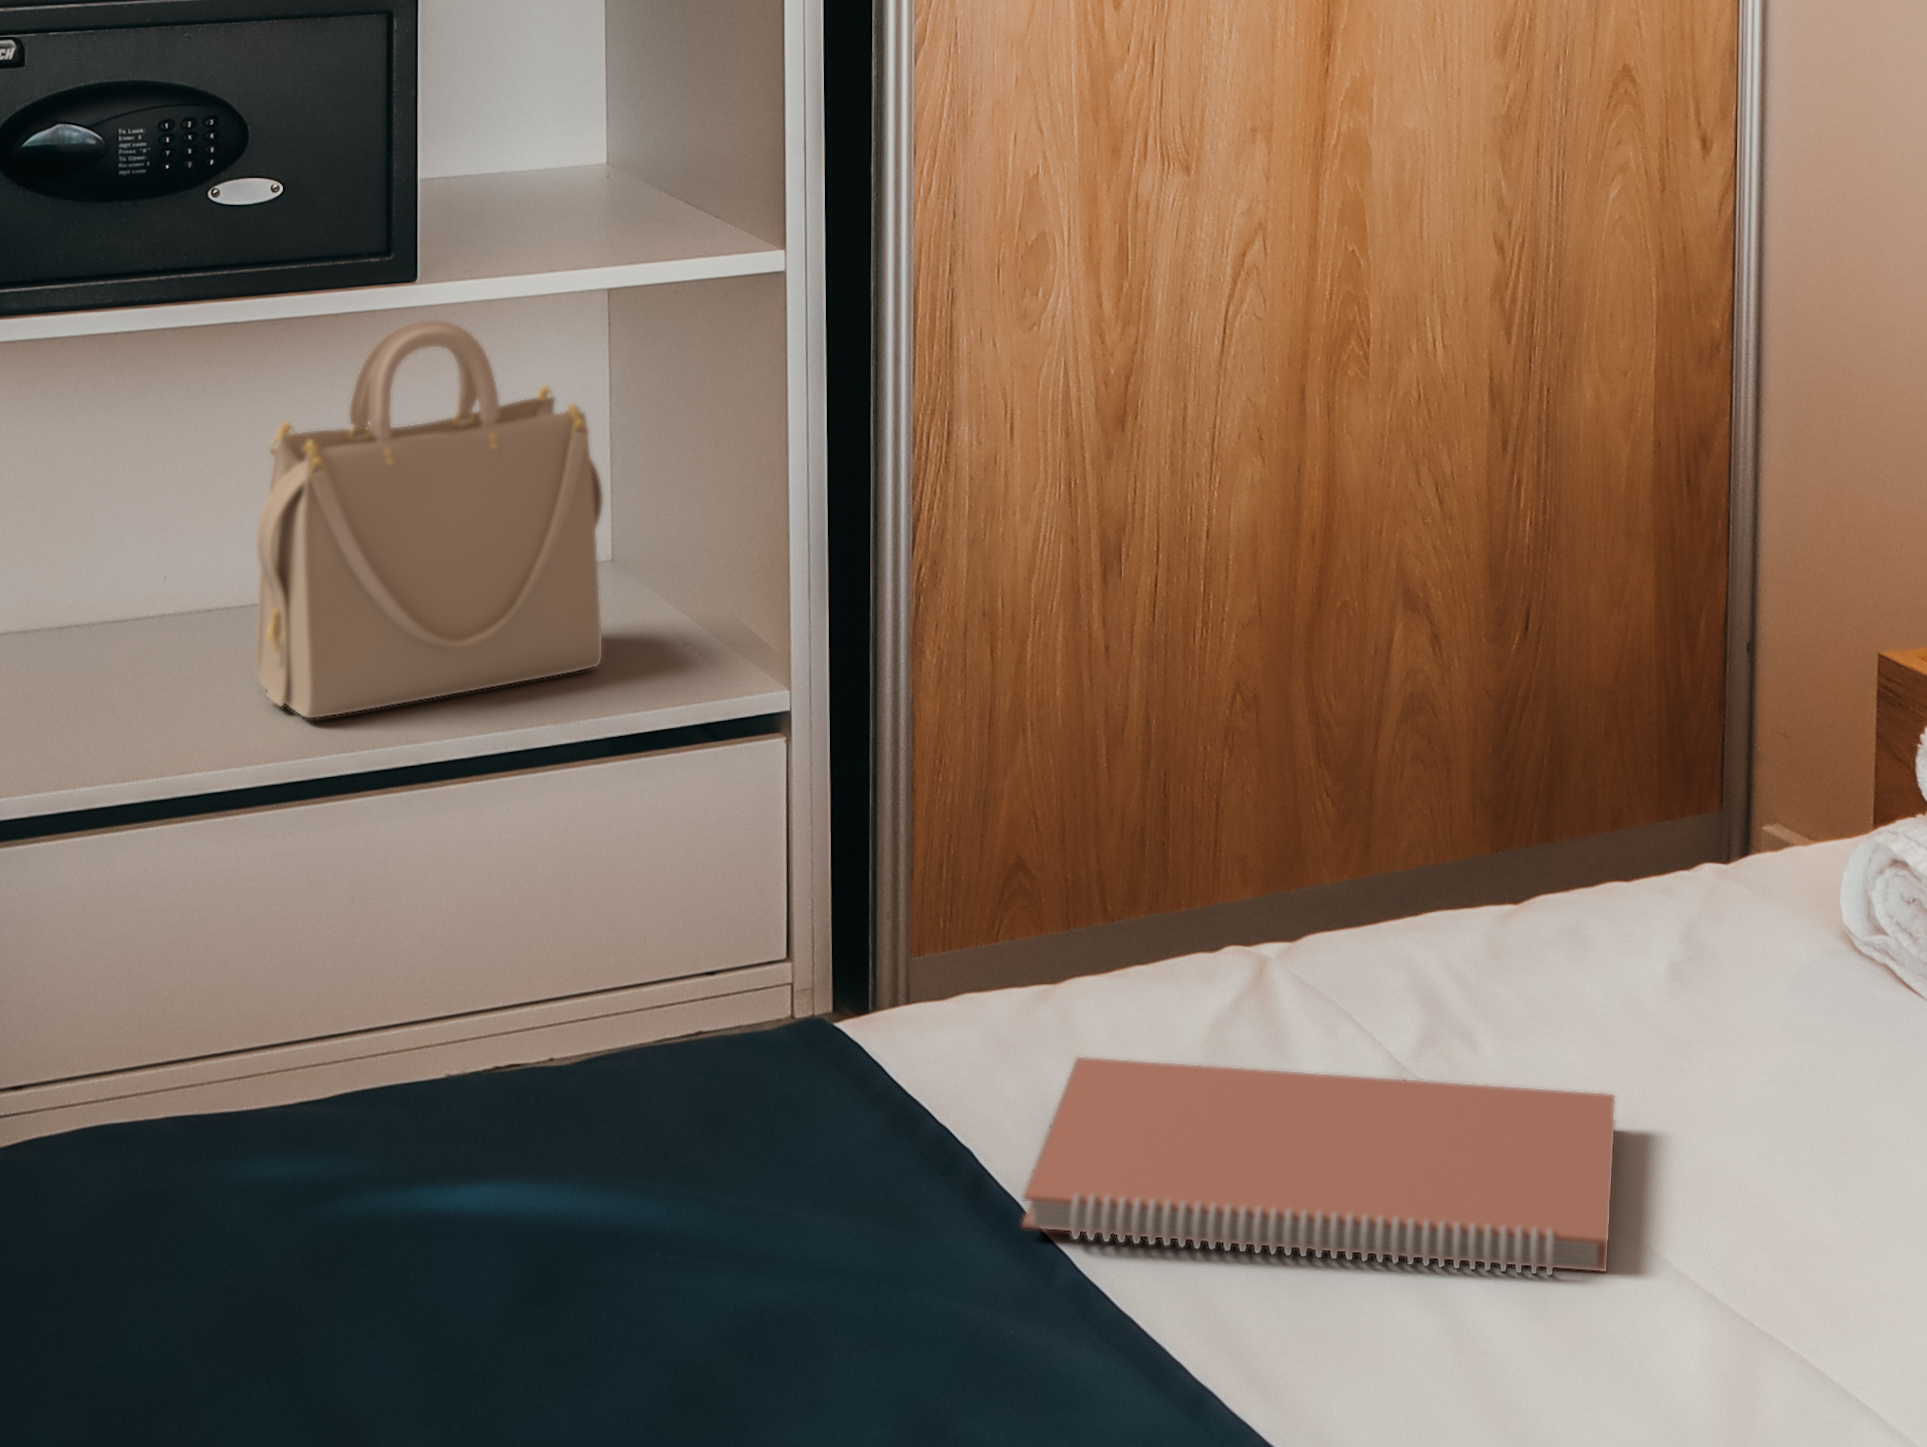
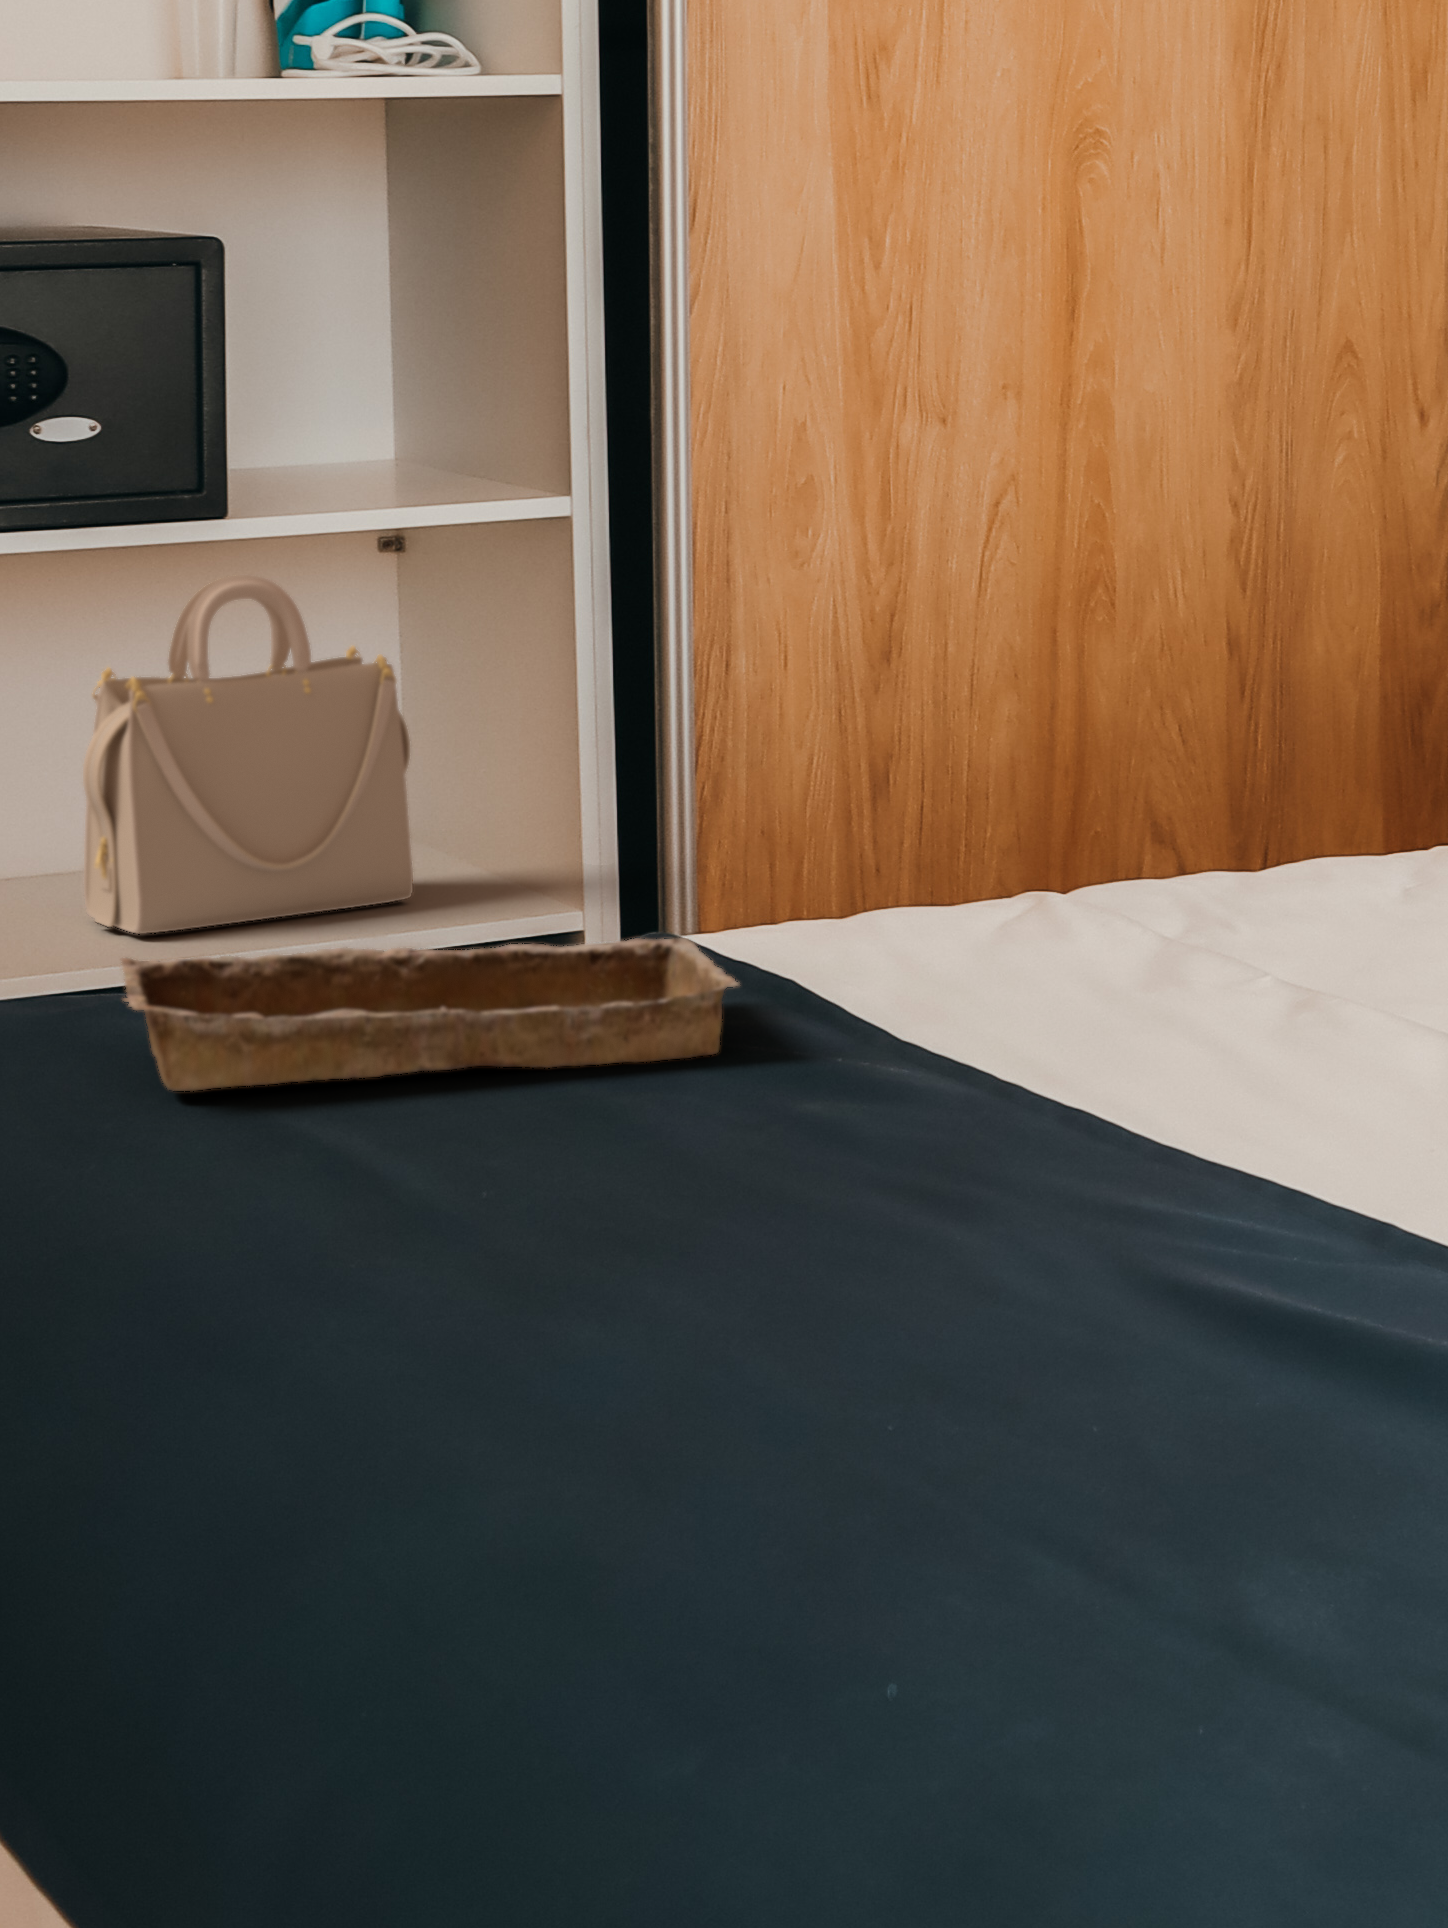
notebook: present [1023,1057,1615,1275] -> none [845,939,1360,1036]
tray: none [212,1065,903,1321] -> present [122,938,738,1091]

